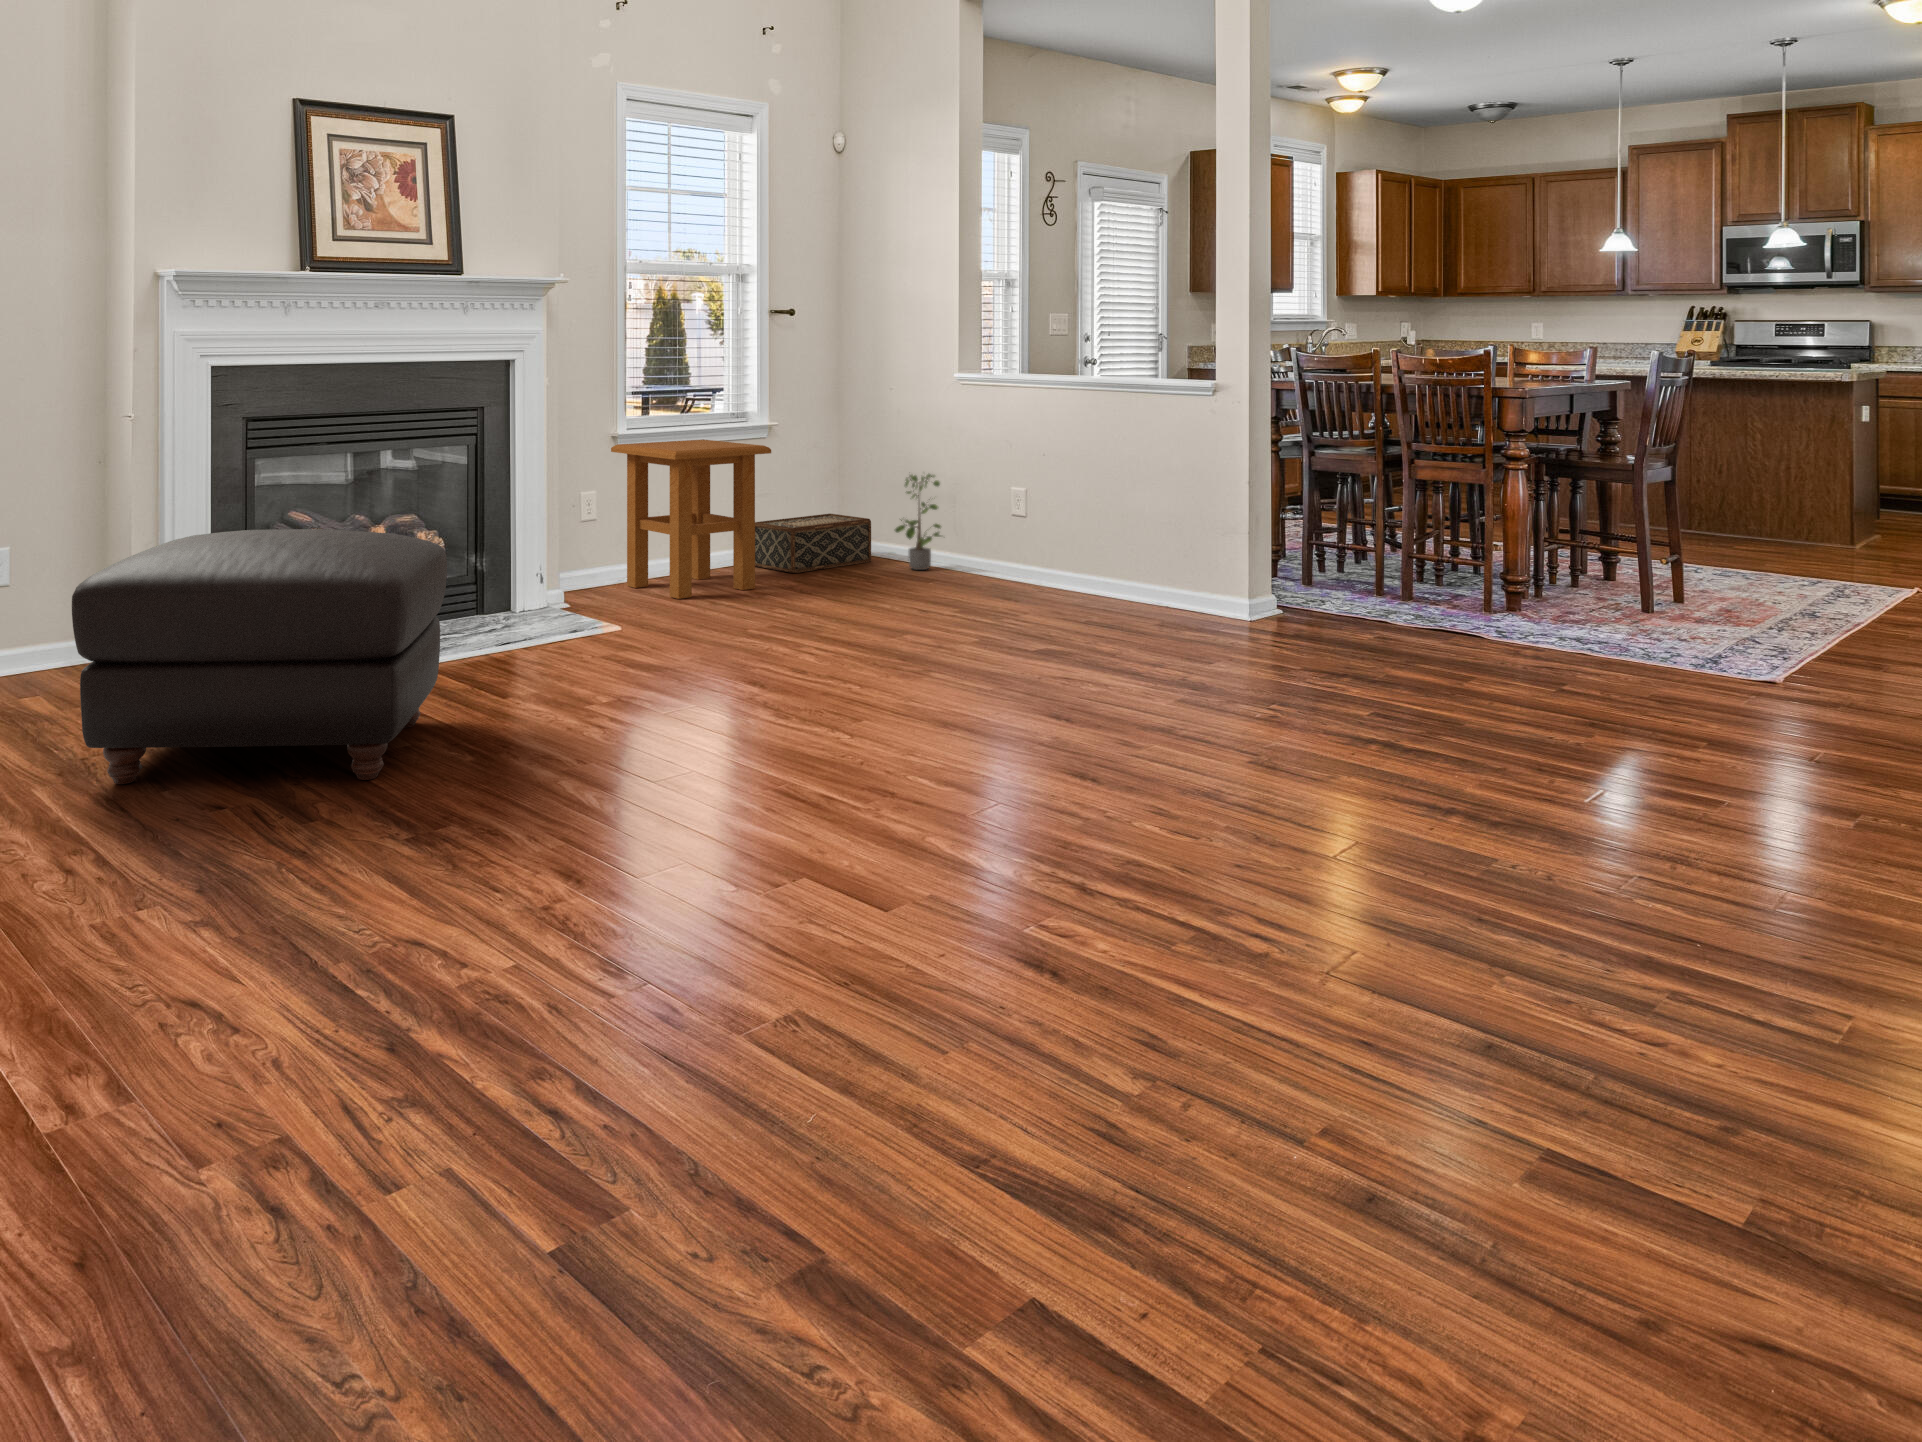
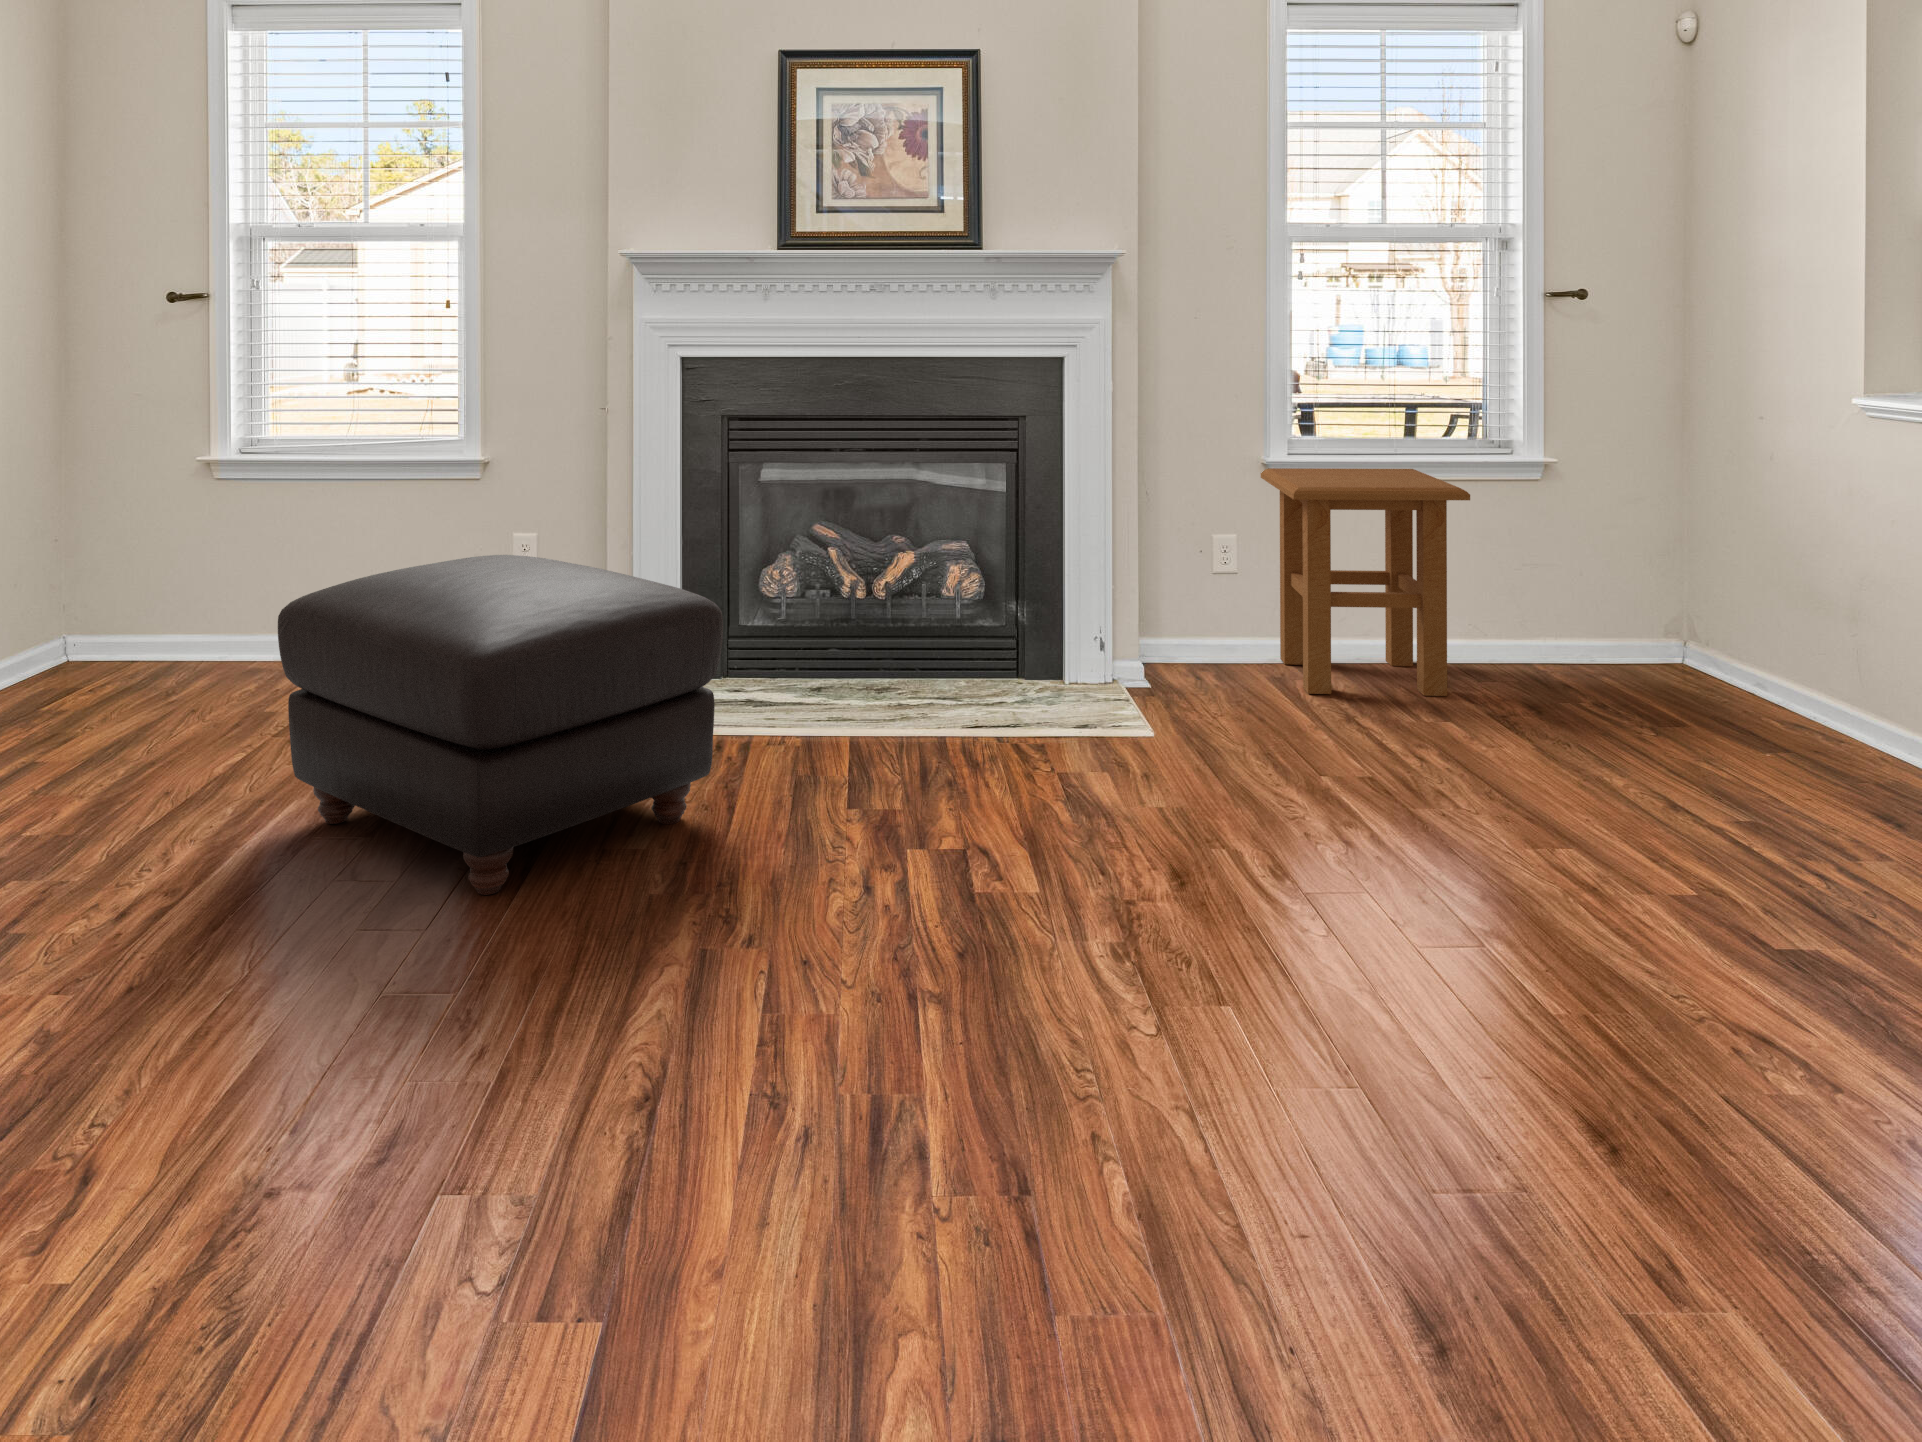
potted plant: present [895,474,941,570] -> none [1737,547,1824,713]
woven basket: present [755,514,871,573] -> none [1506,593,1717,680]

